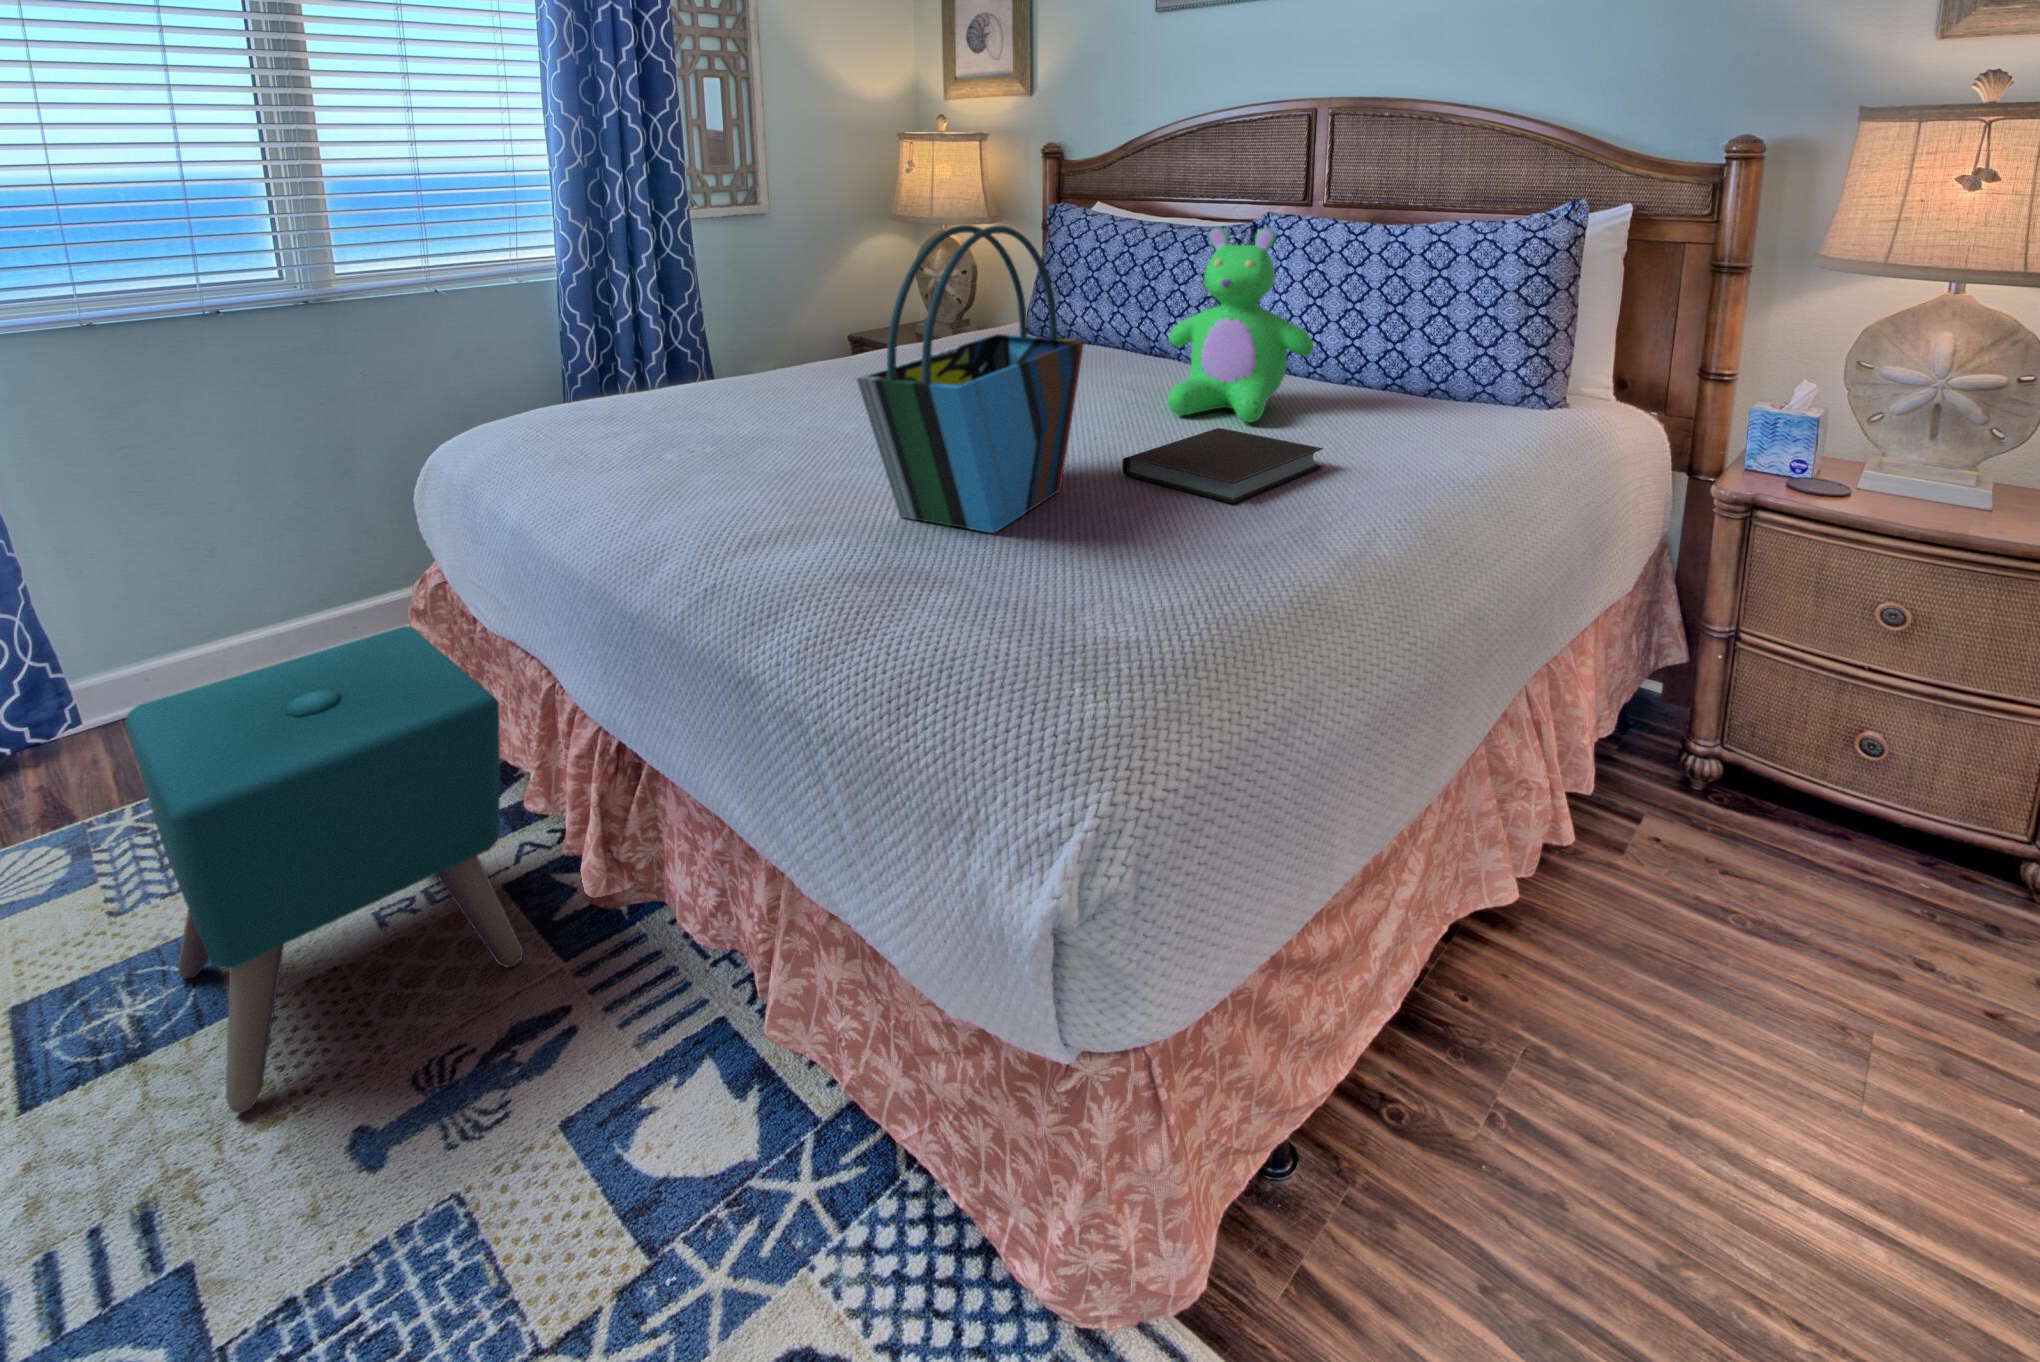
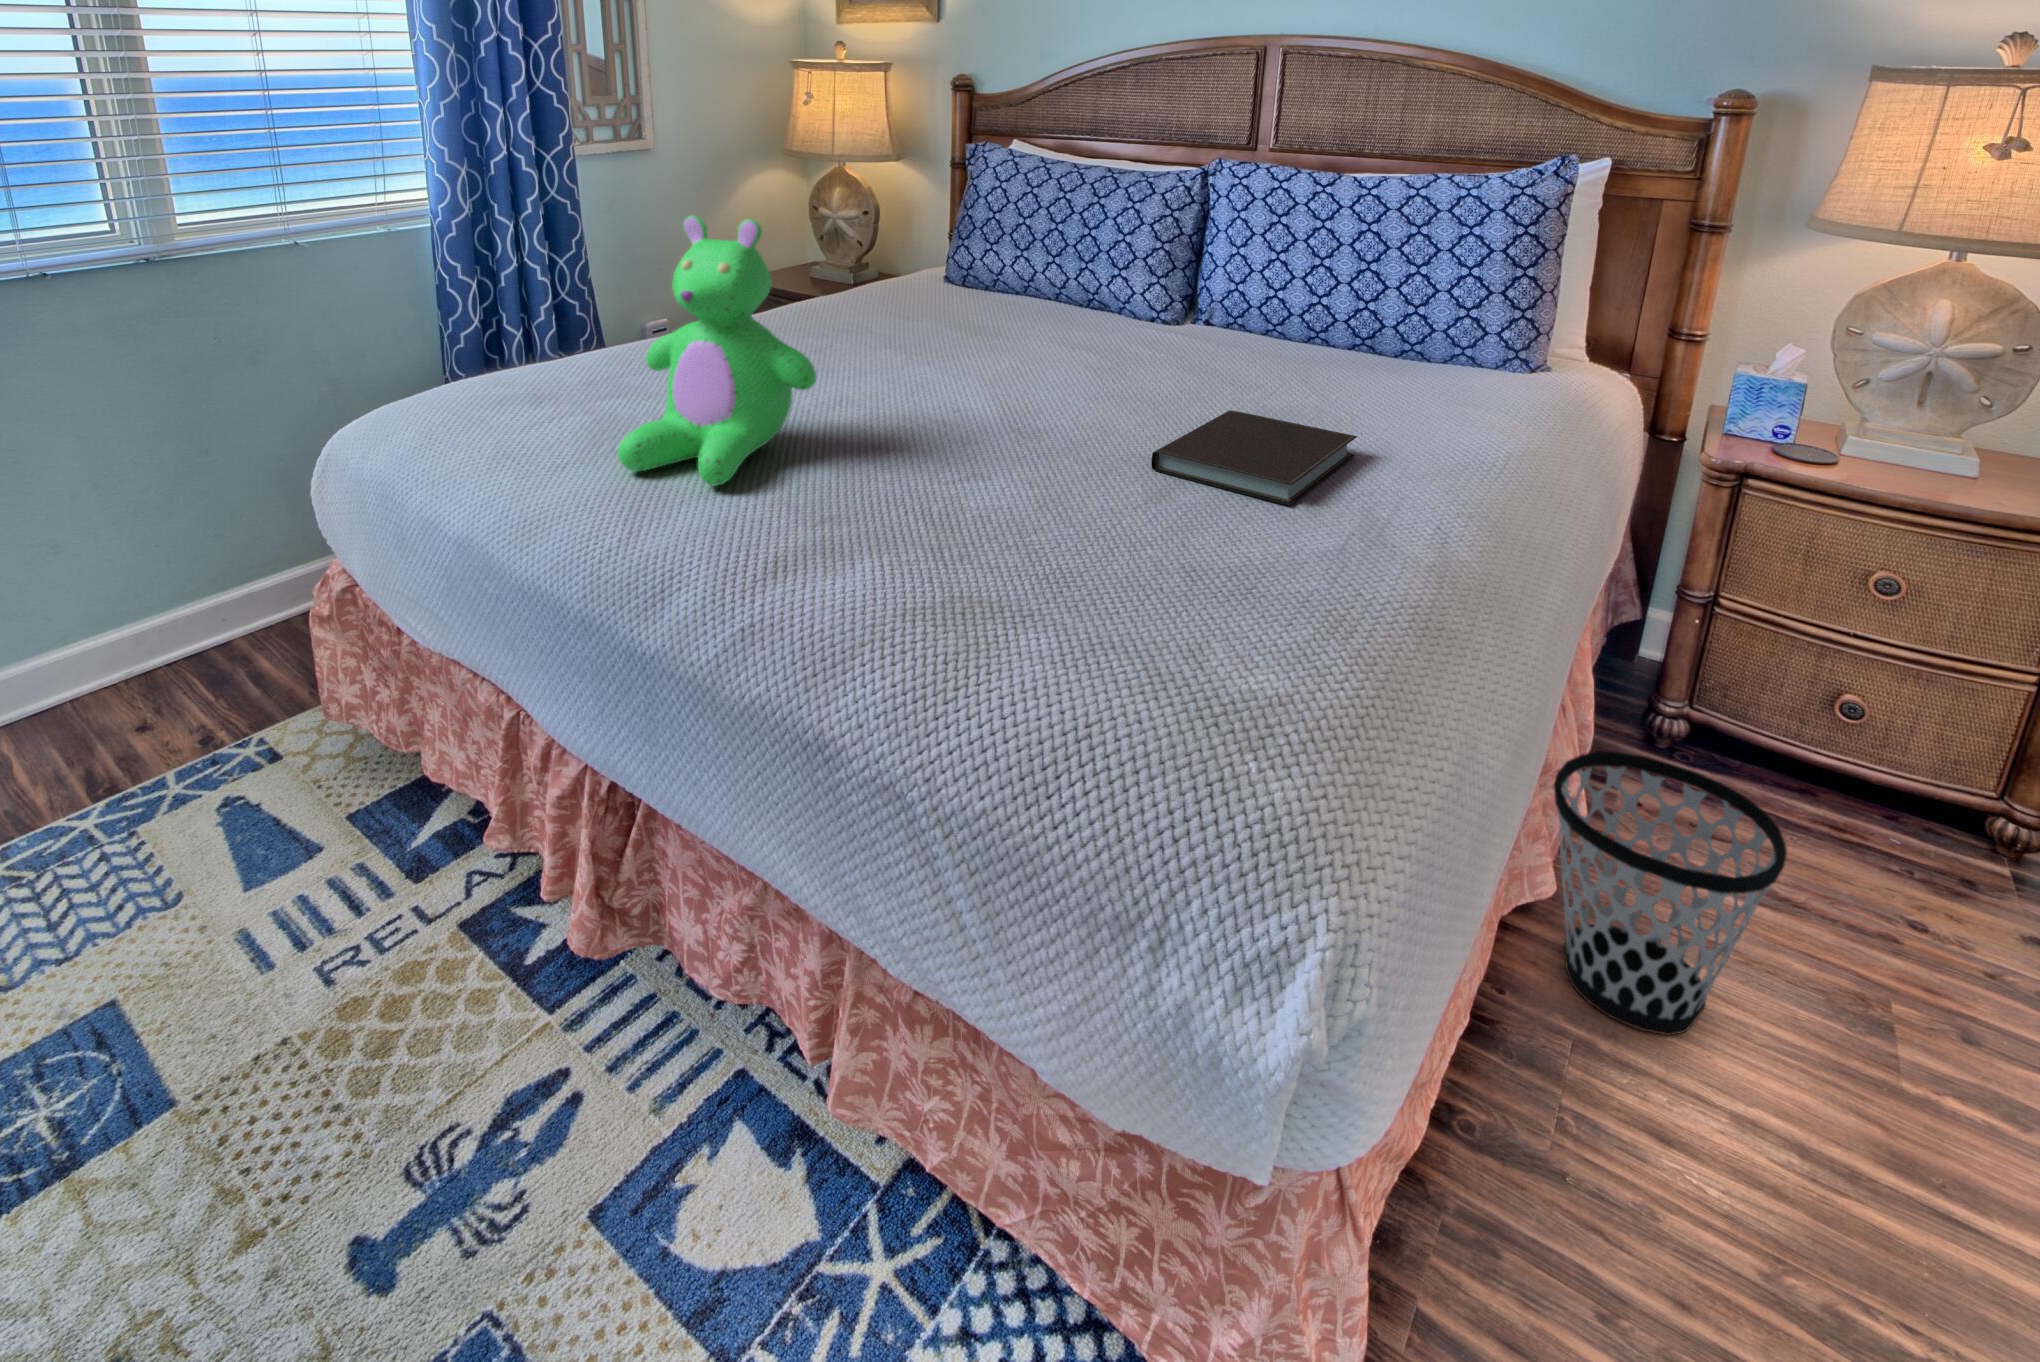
tote bag: present [857,225,1084,533] -> none [910,204,1119,553]
teddy bear: present [1167,228,1314,422] -> present [618,215,816,486]
ottoman: present [125,626,523,1113] -> none [23,652,503,1233]
wastebasket: none [1510,760,1729,1043] -> present [1554,751,1787,1035]

